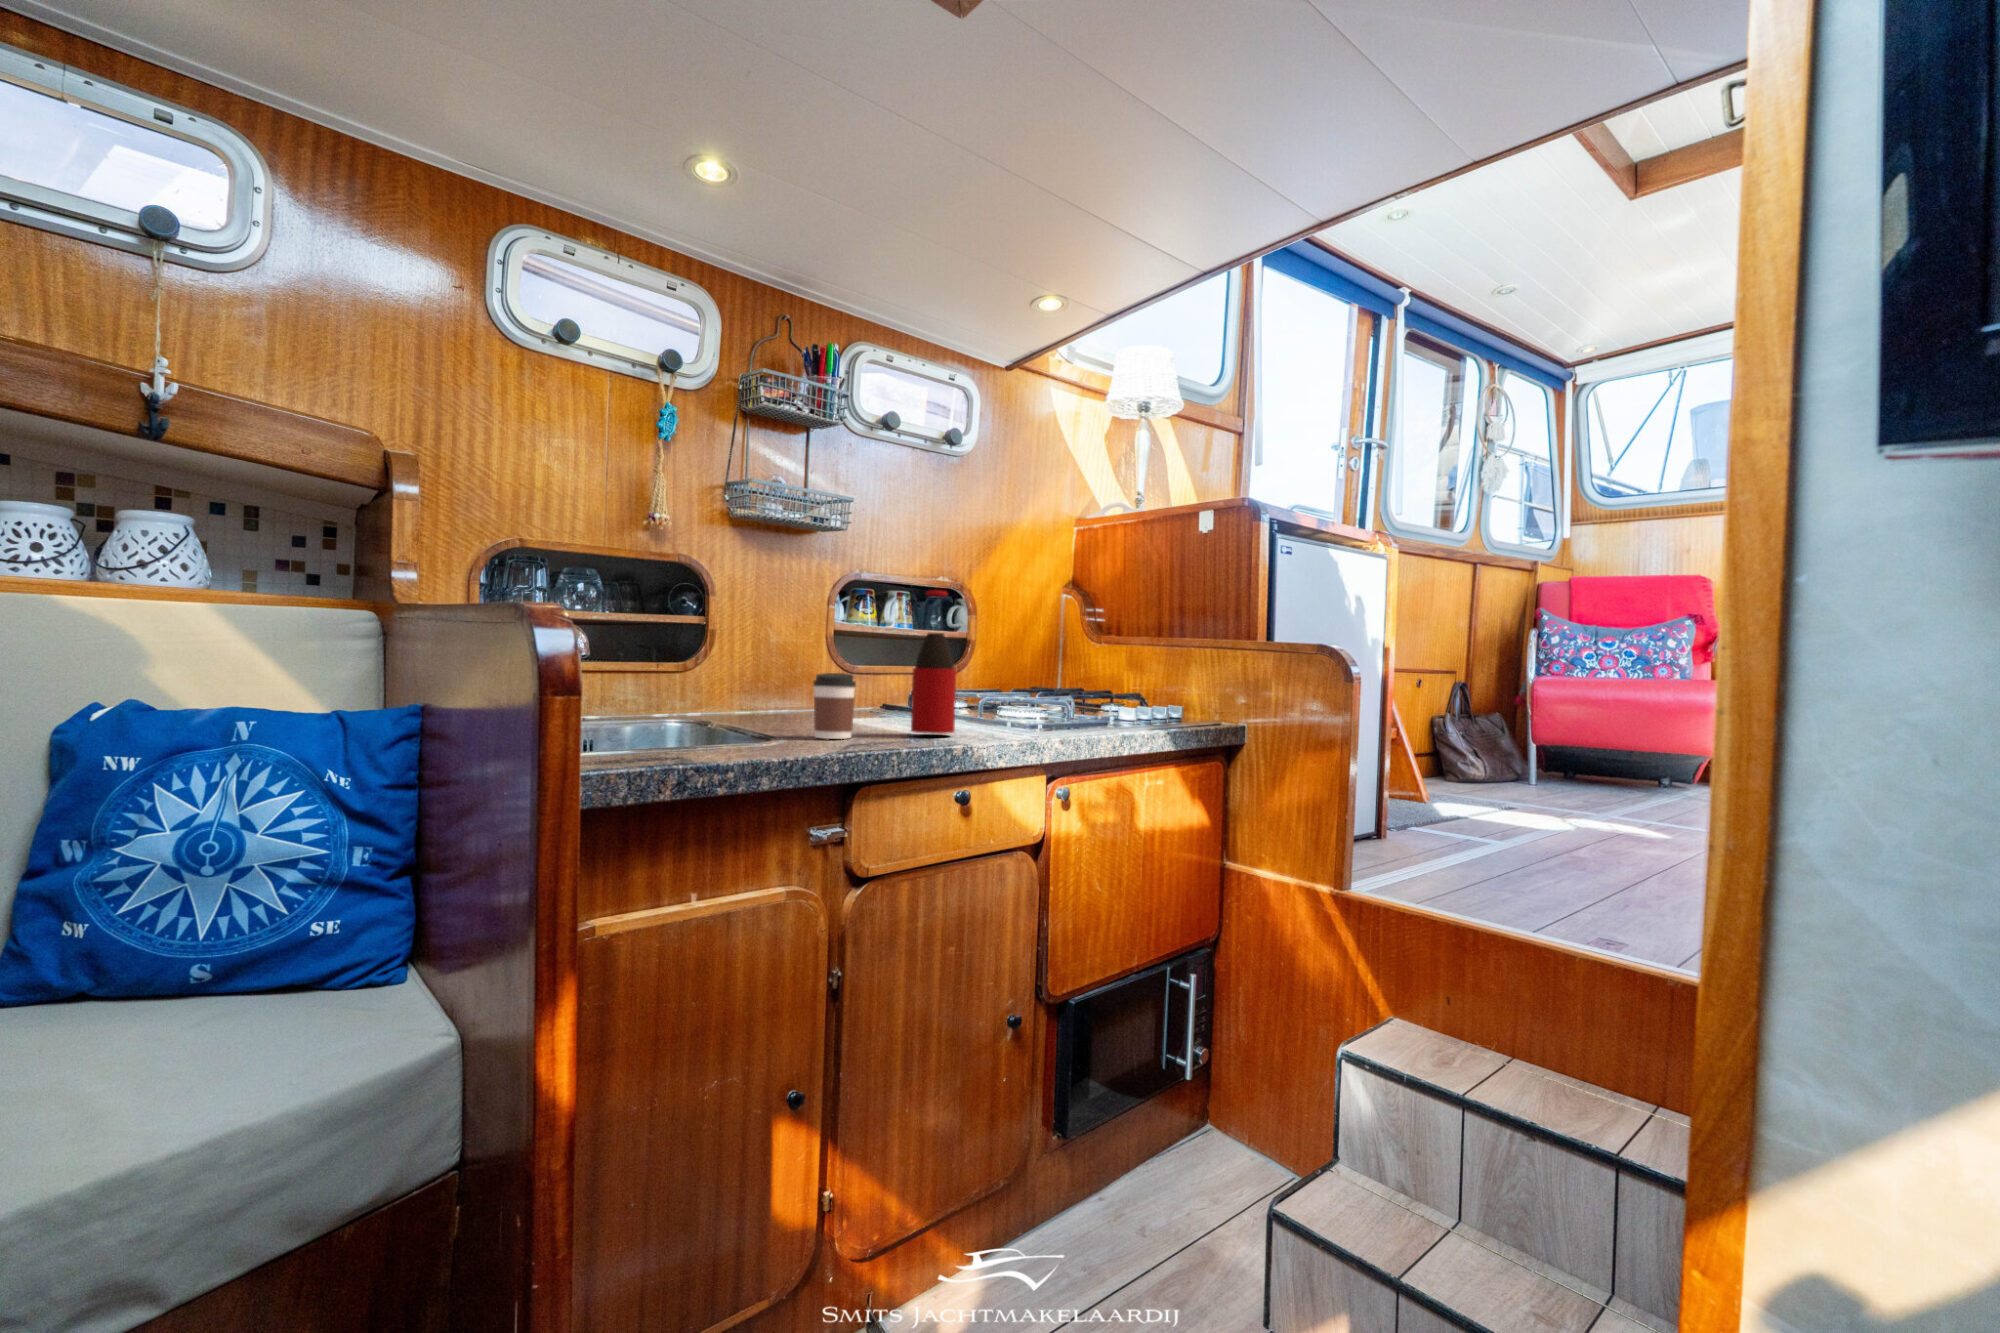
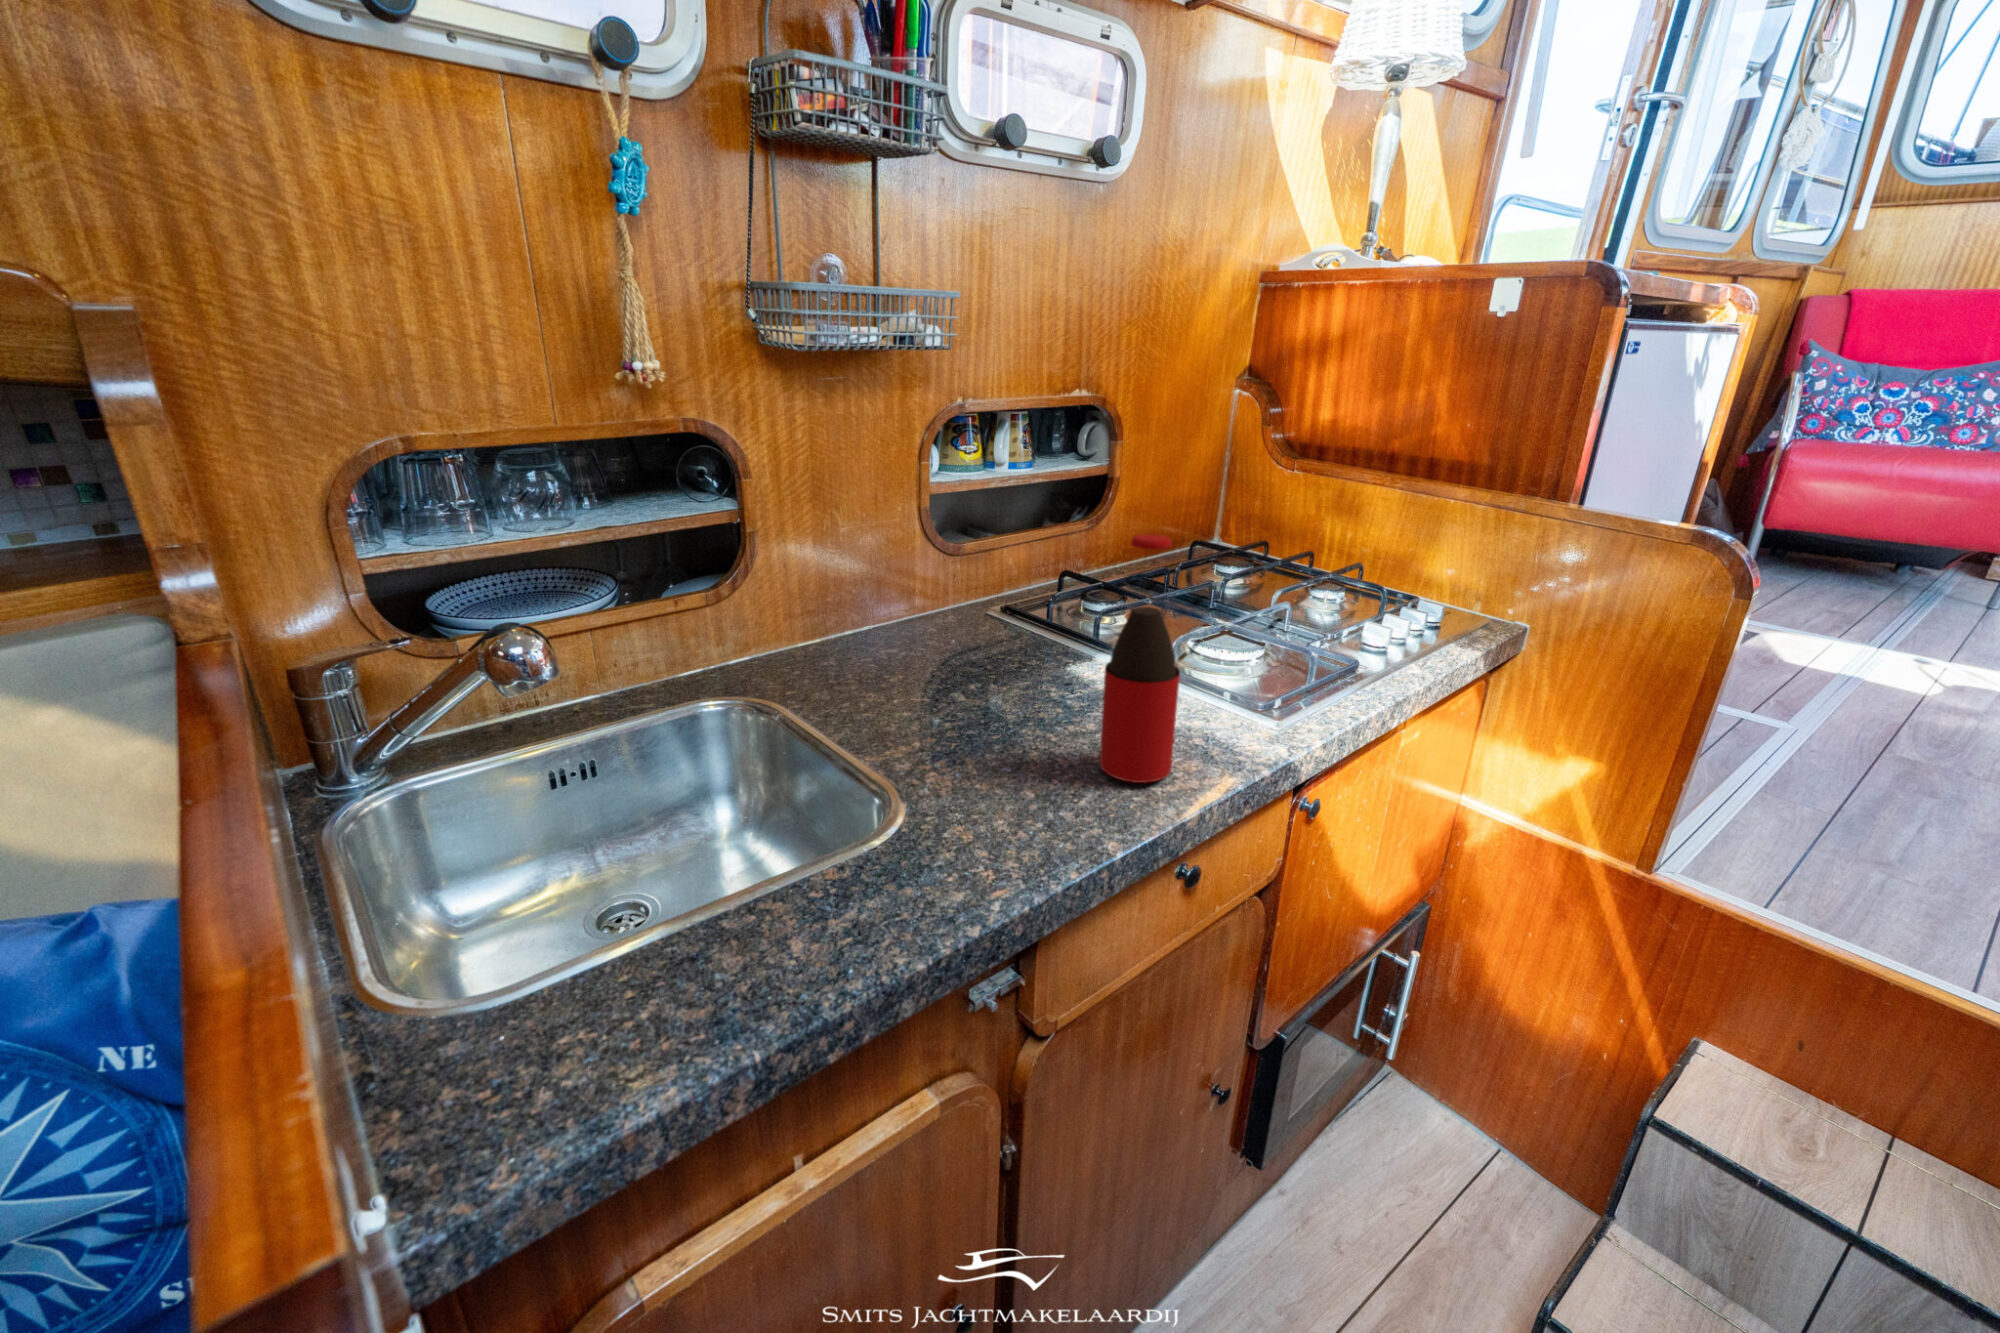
coffee cup: present [813,673,856,739] -> none [944,685,1015,809]

